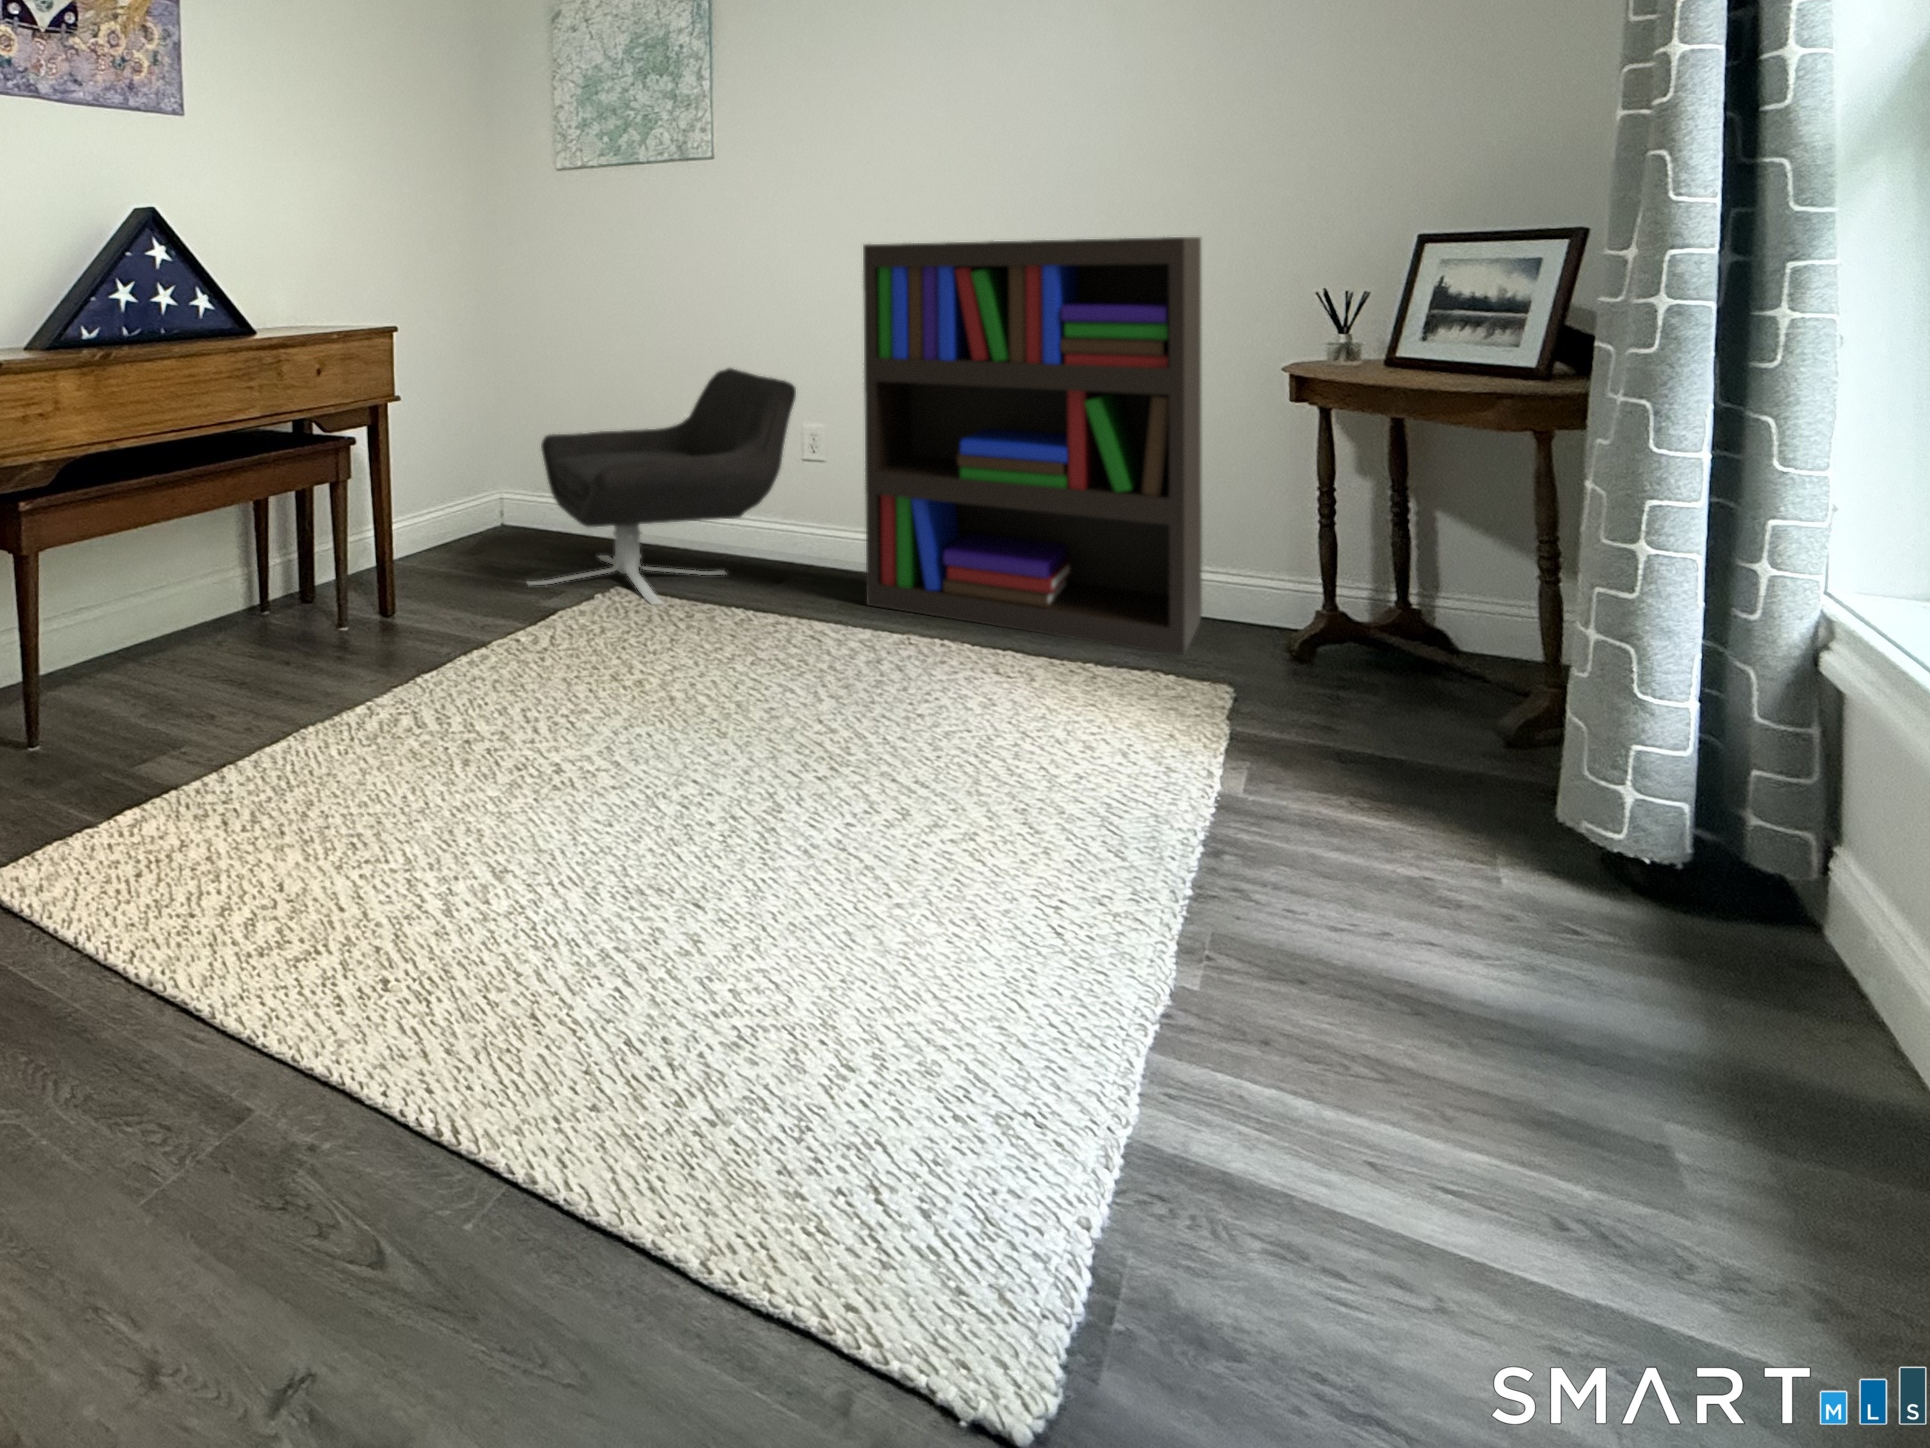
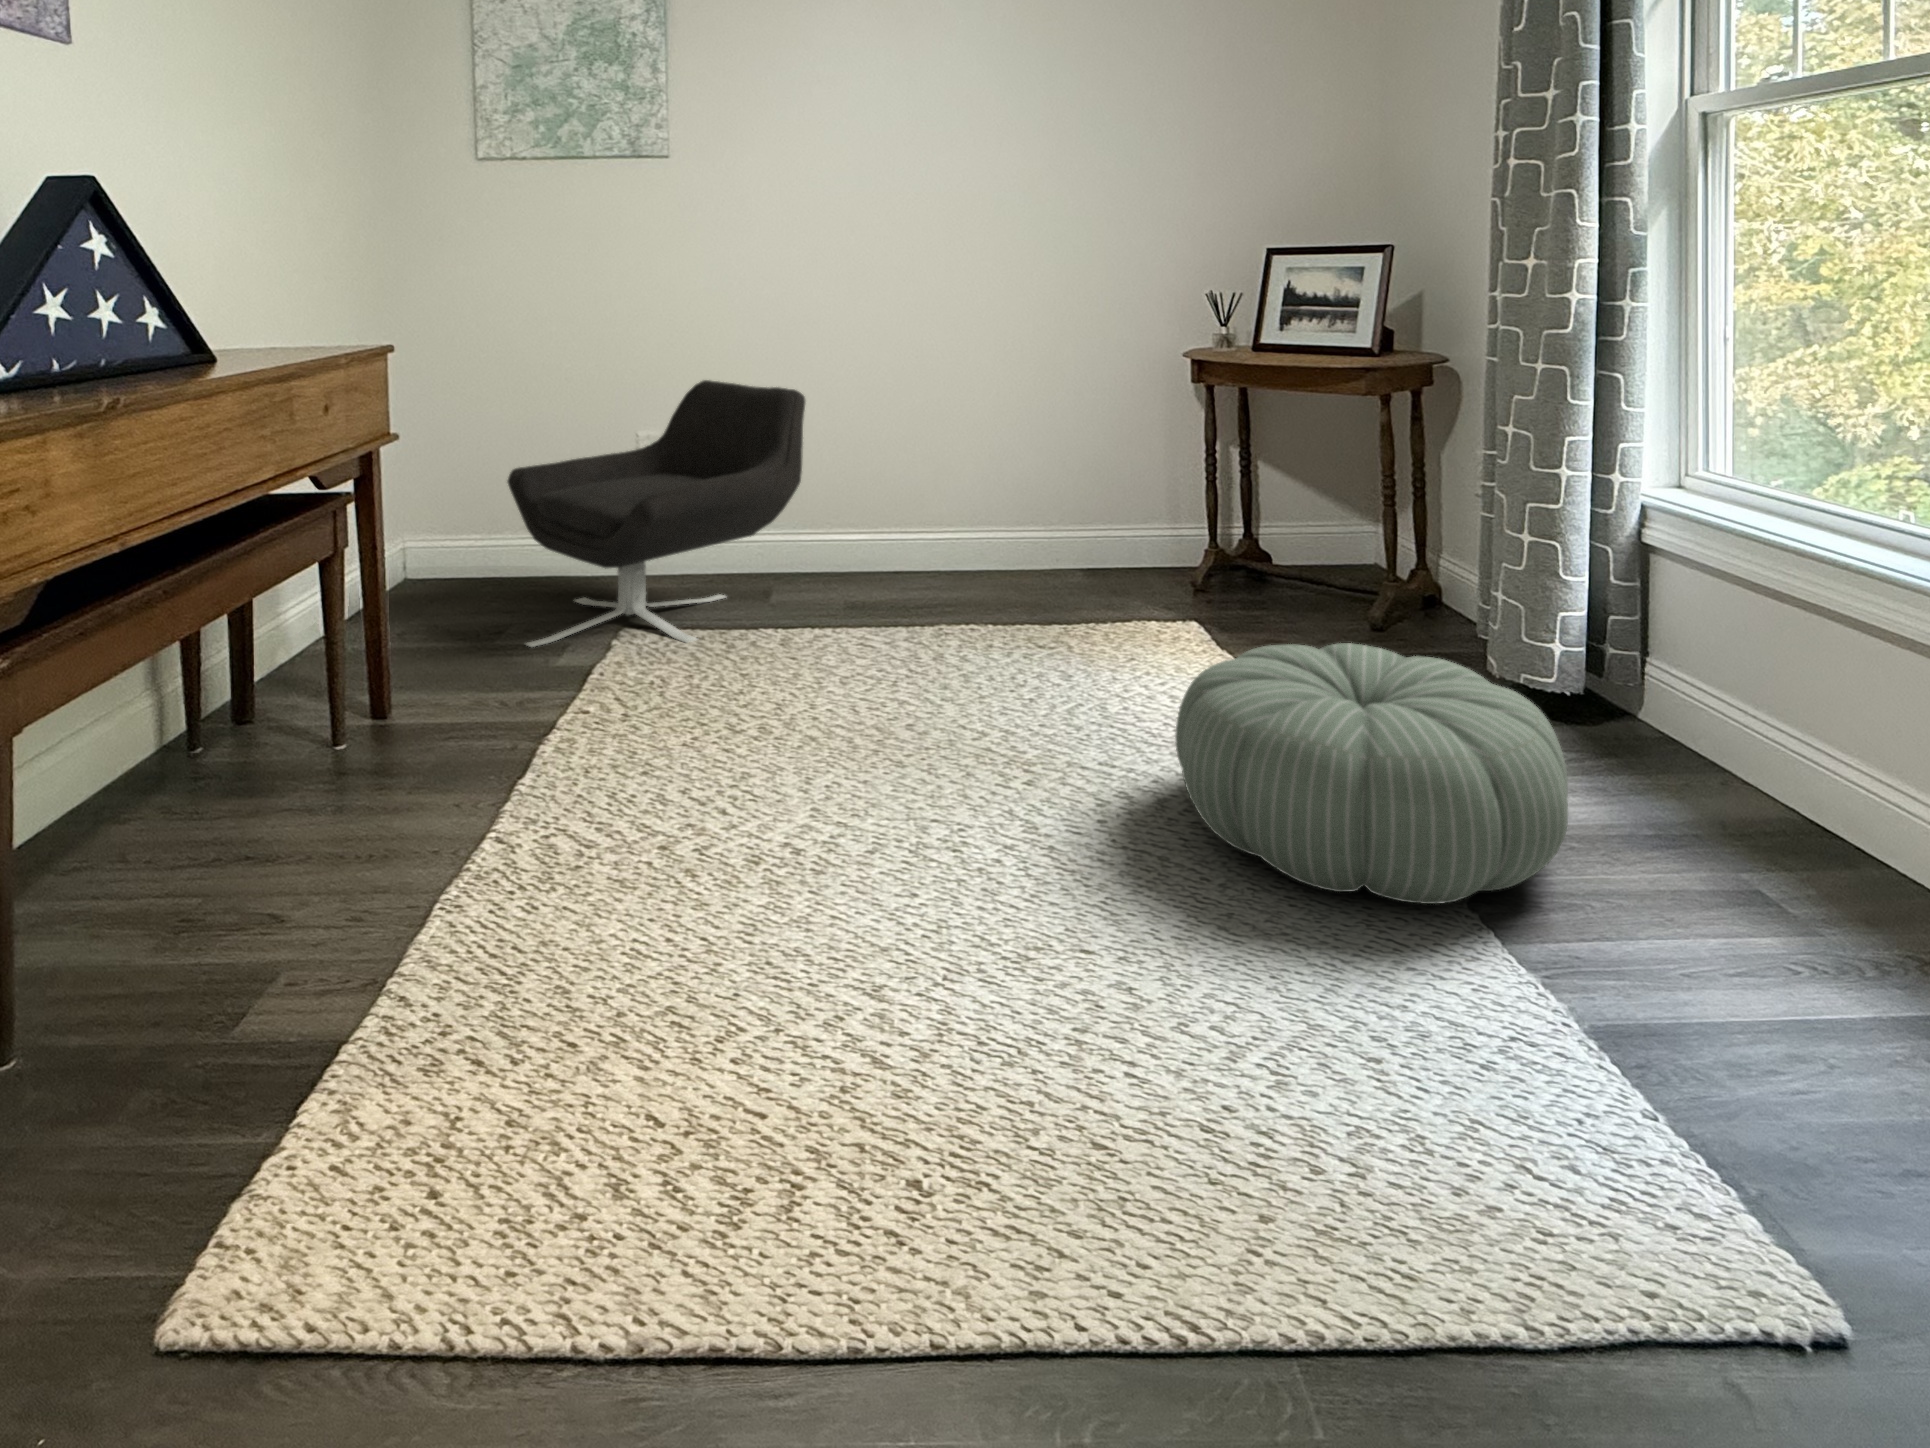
bookshelf: present [863,237,1202,655] -> none [879,248,1149,606]
pouf: none [895,690,1388,1005] -> present [1175,643,1568,904]

